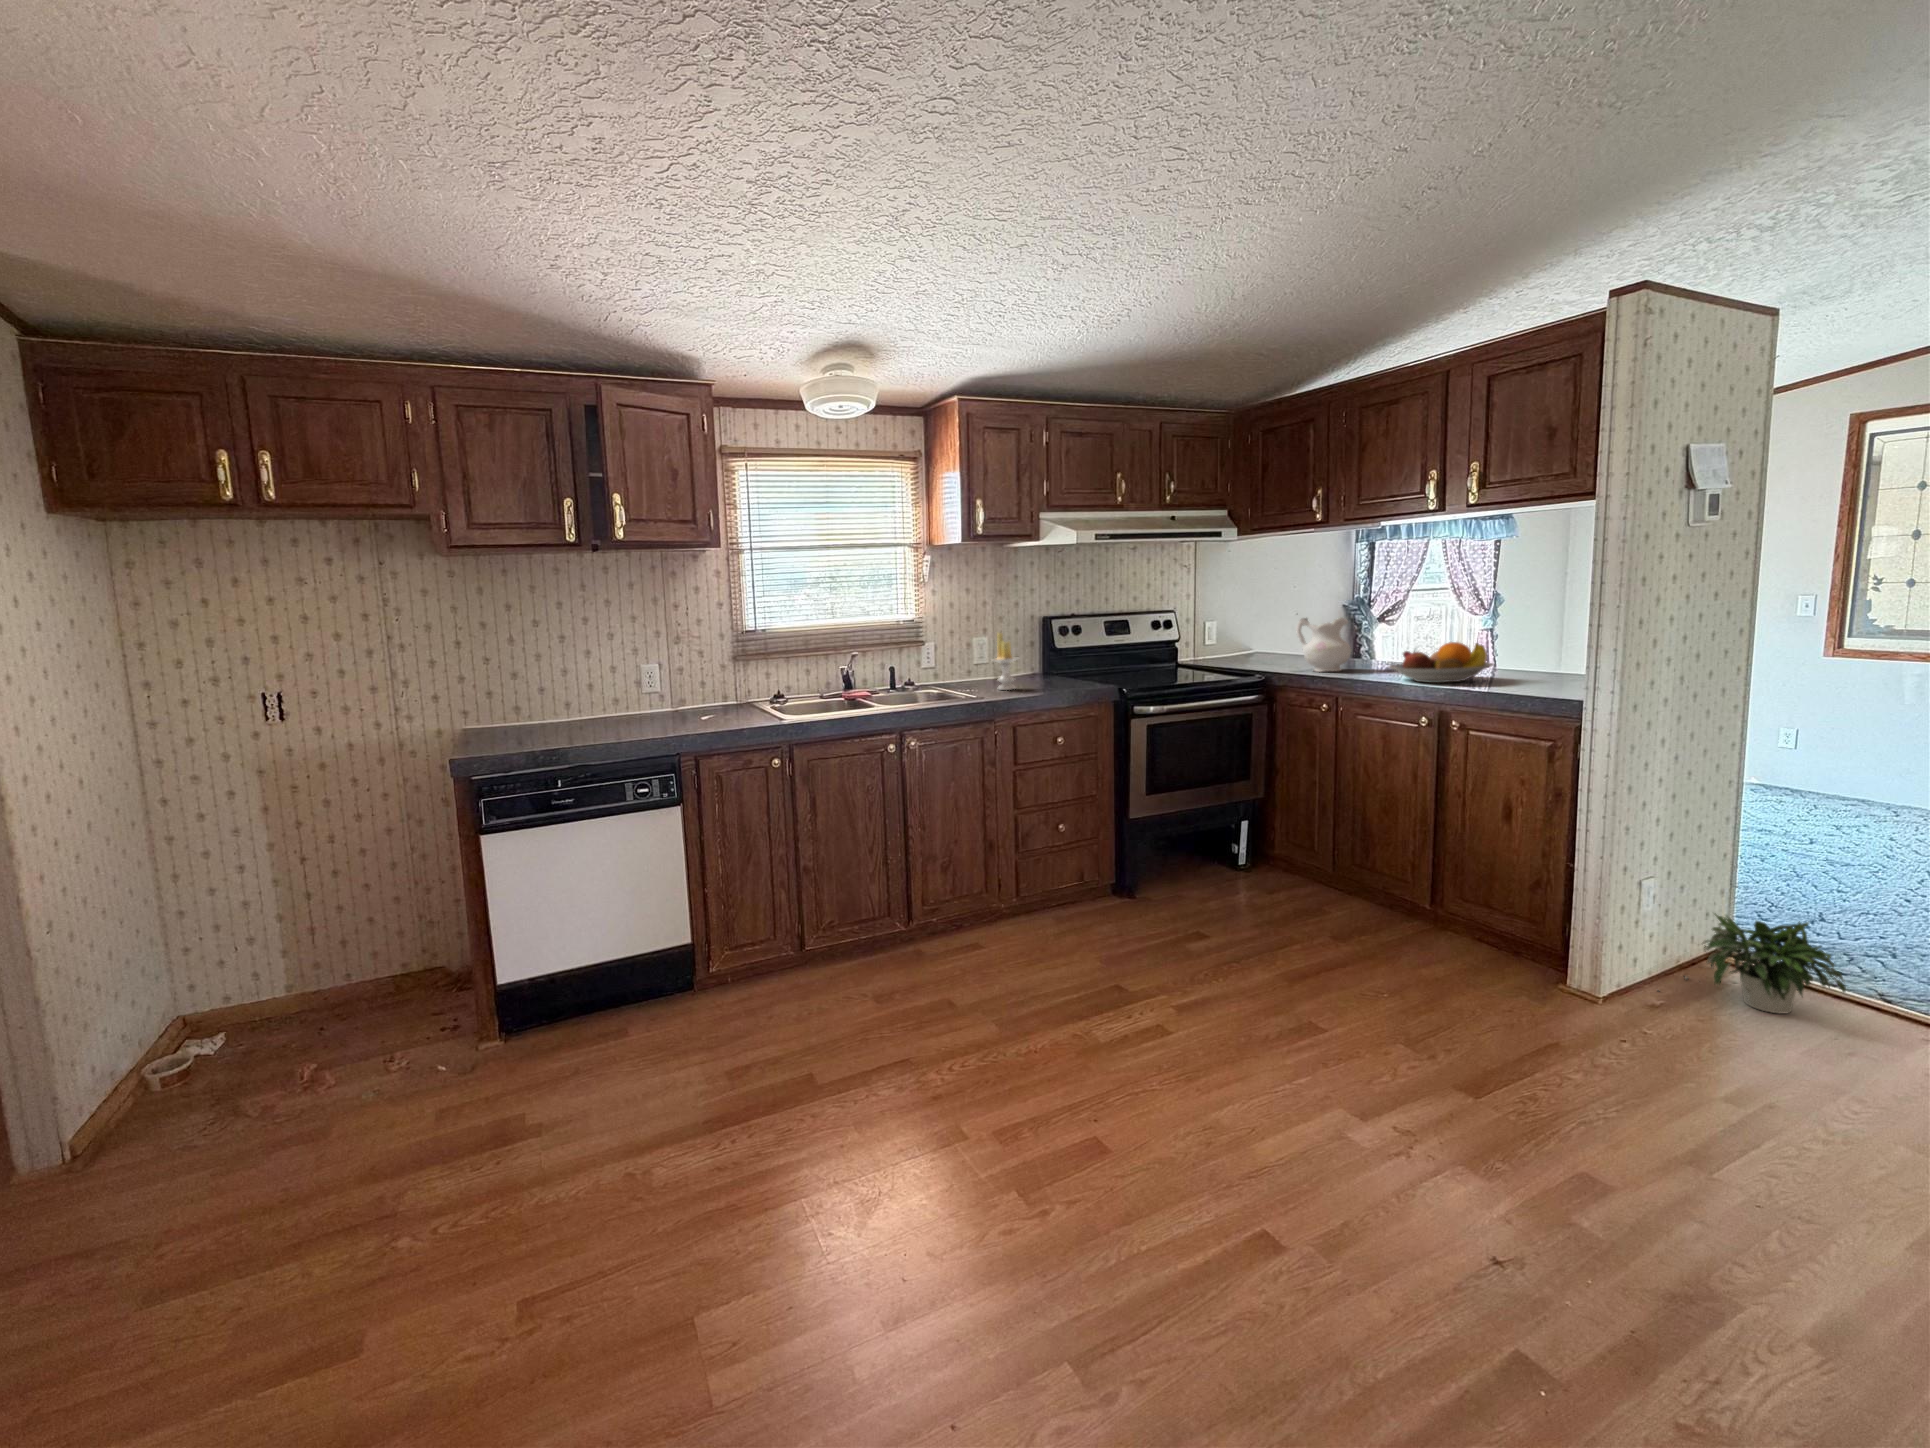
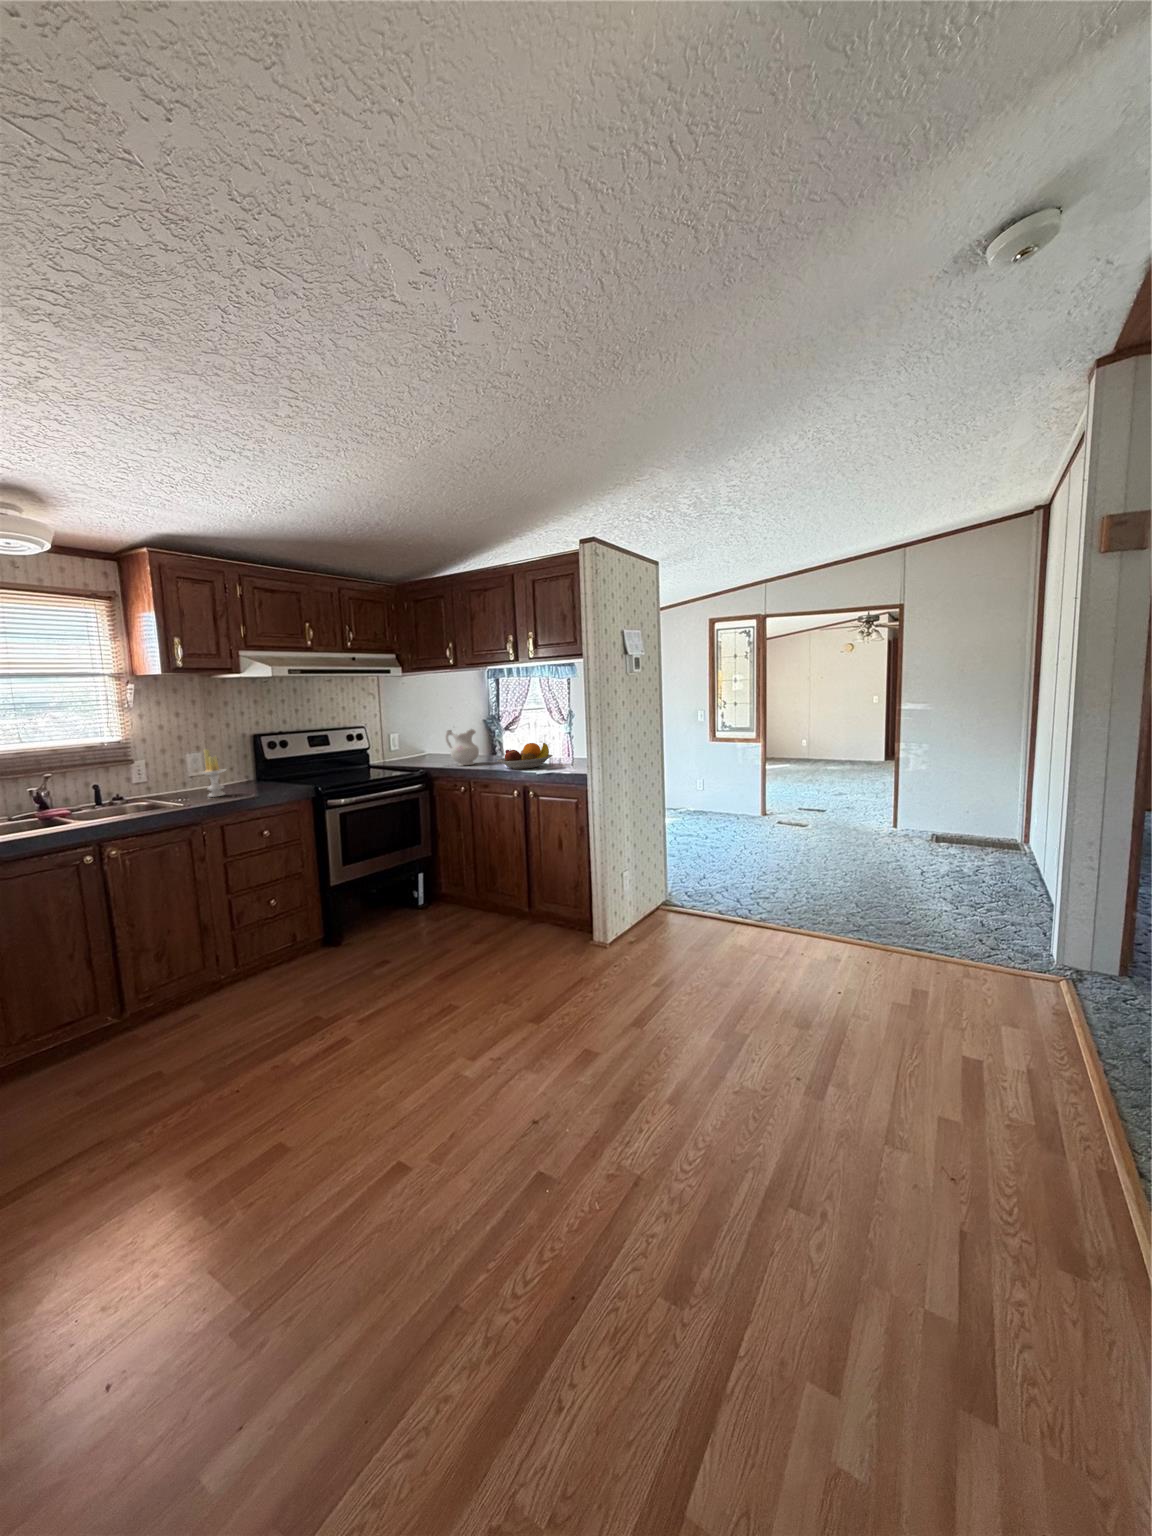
potted plant: present [1684,914,1846,1013] -> none [633,881,705,934]

